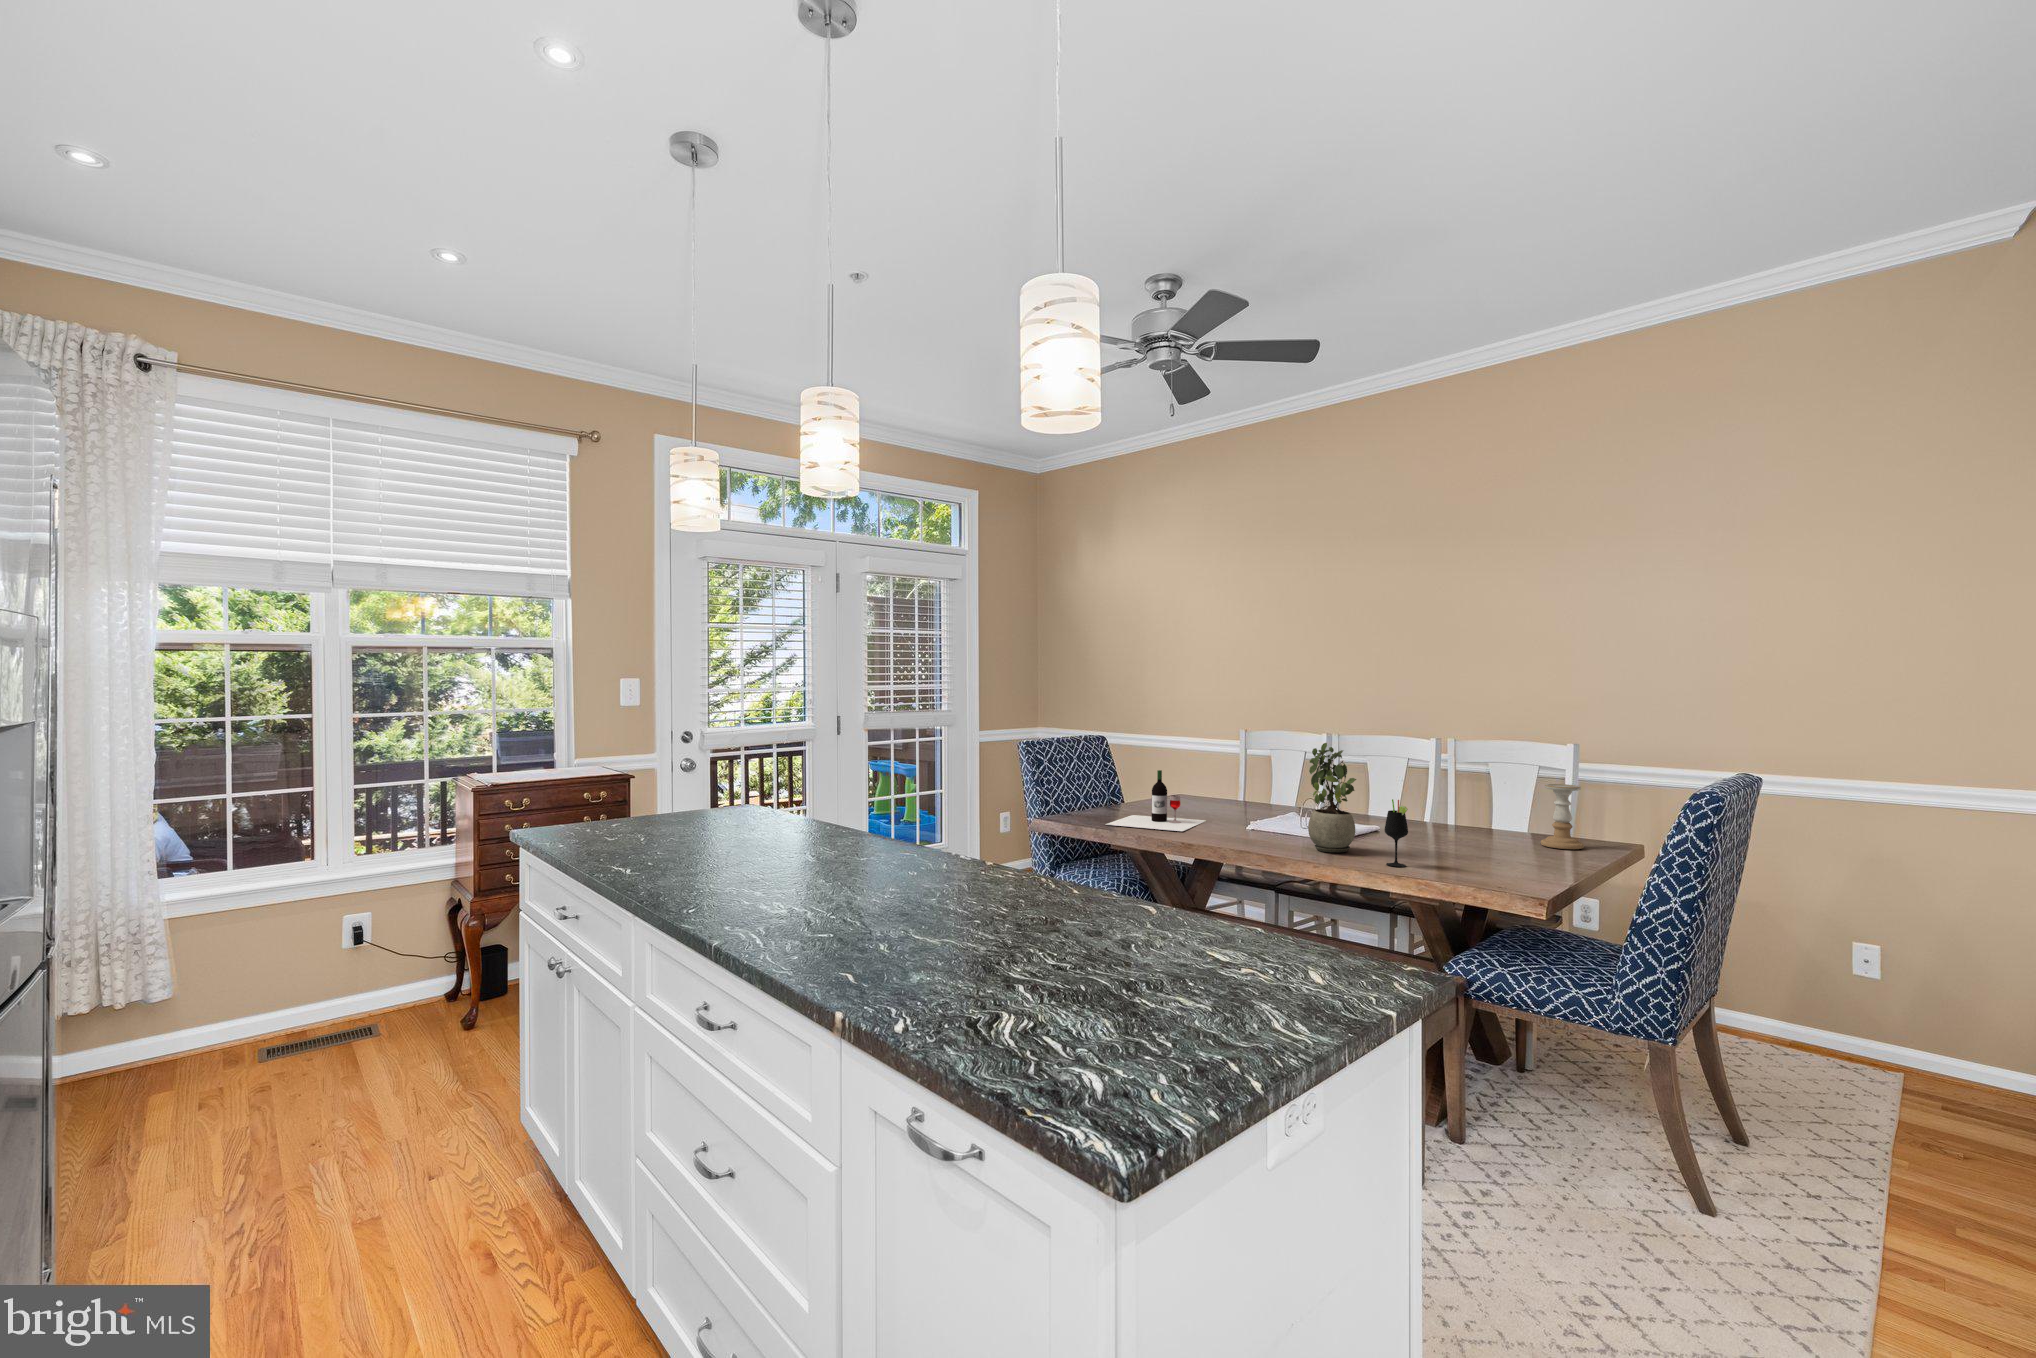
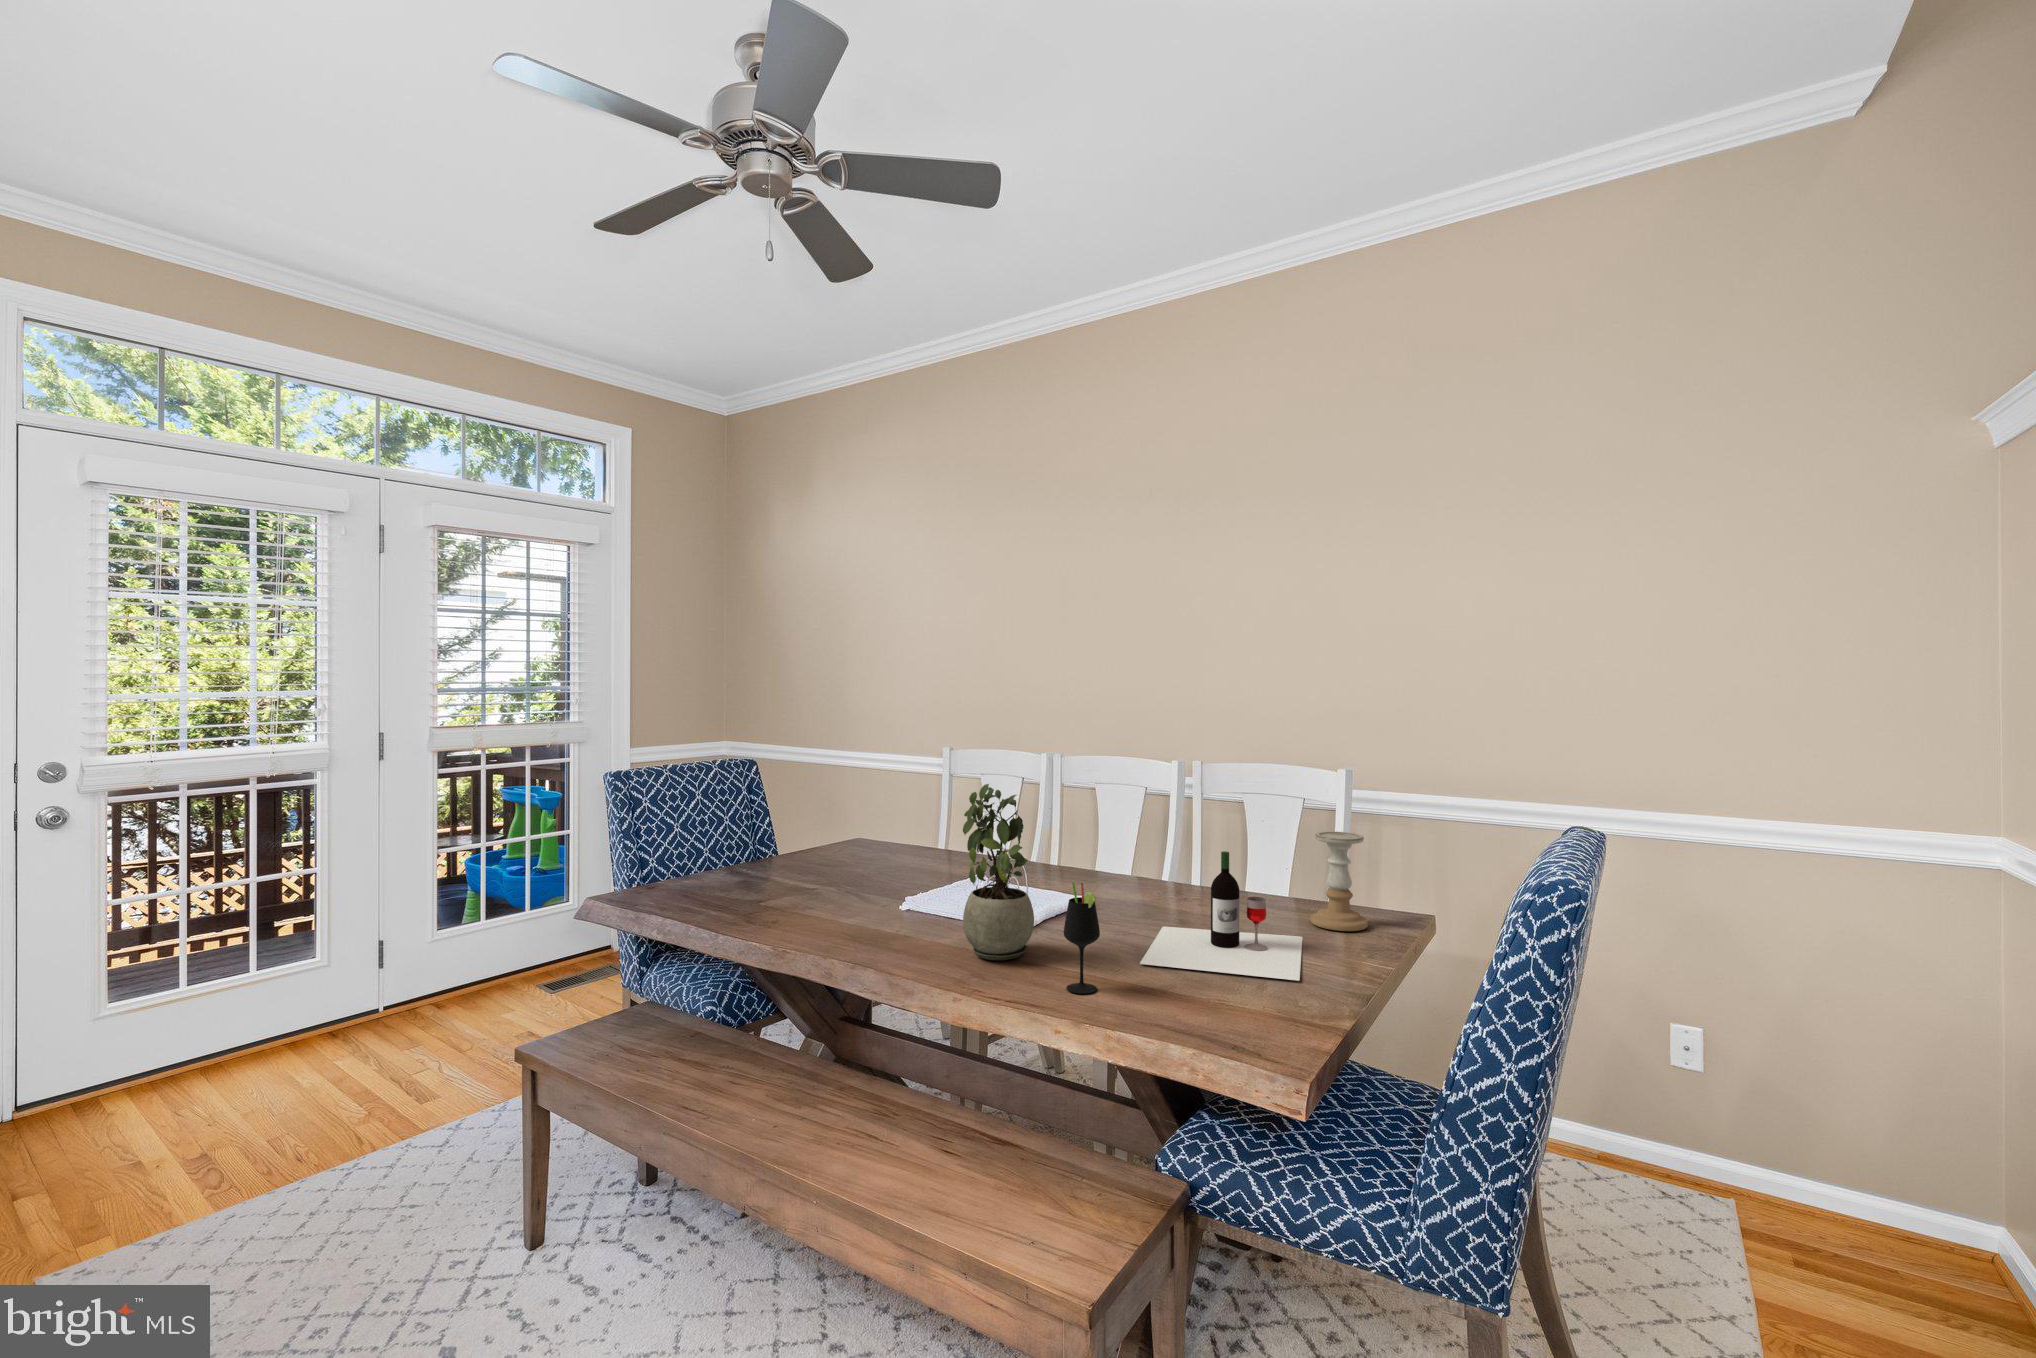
wine bottle: present [1107,770,1205,831] -> present [1140,851,1302,981]

